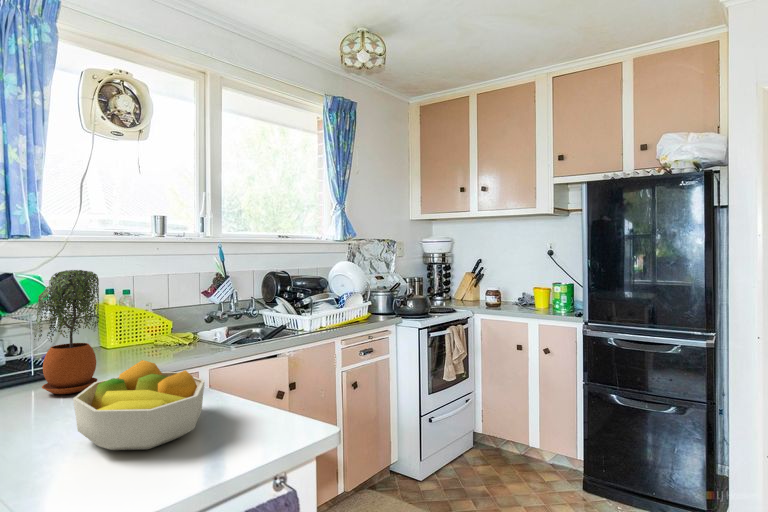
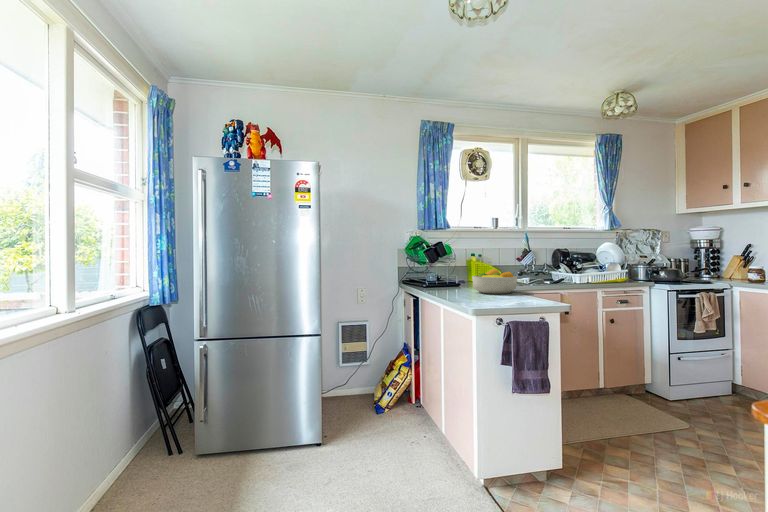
potted plant: present [34,270,99,394] -> none [451,239,475,287]

